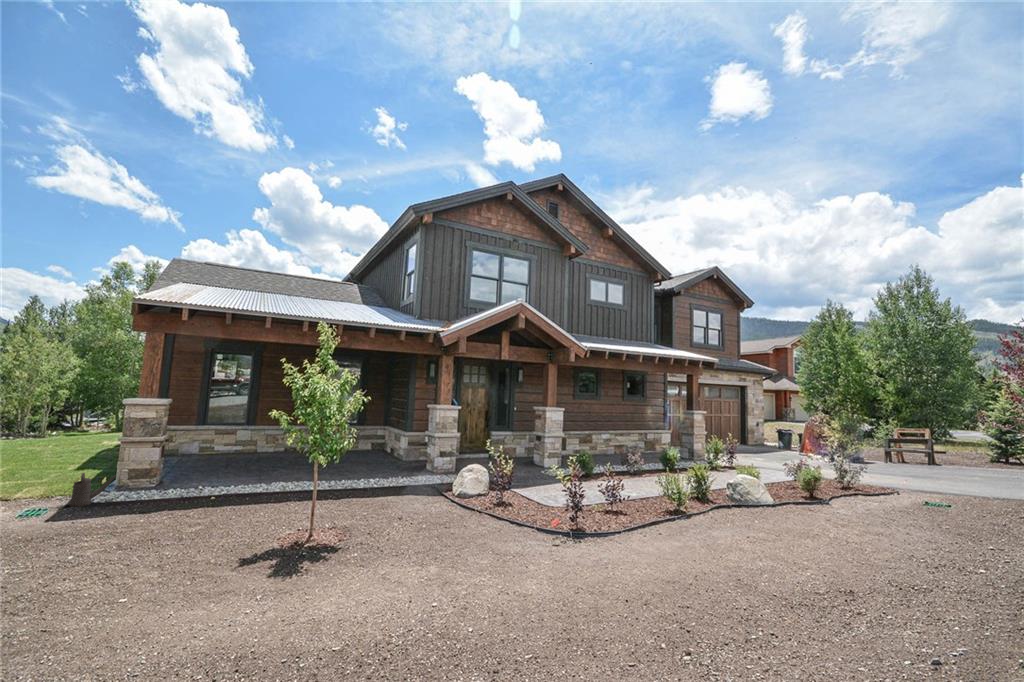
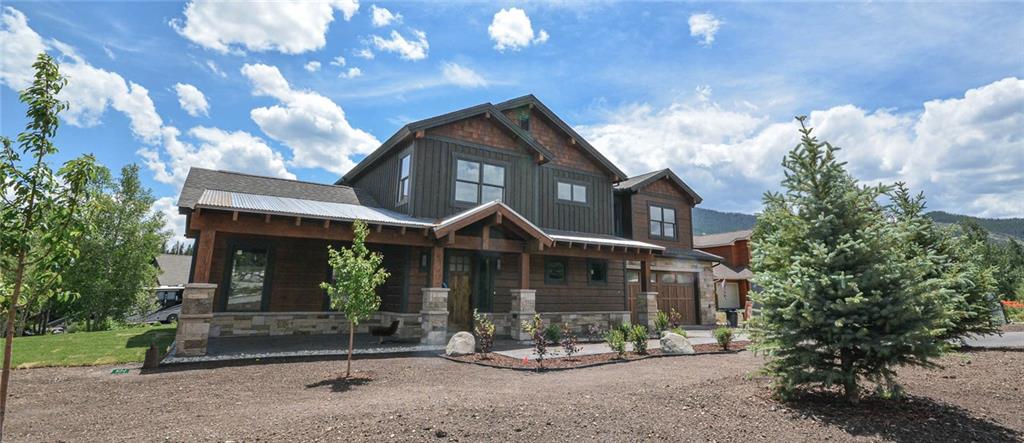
lounge chair: none [367,440,402,469] -> present [371,320,400,343]

